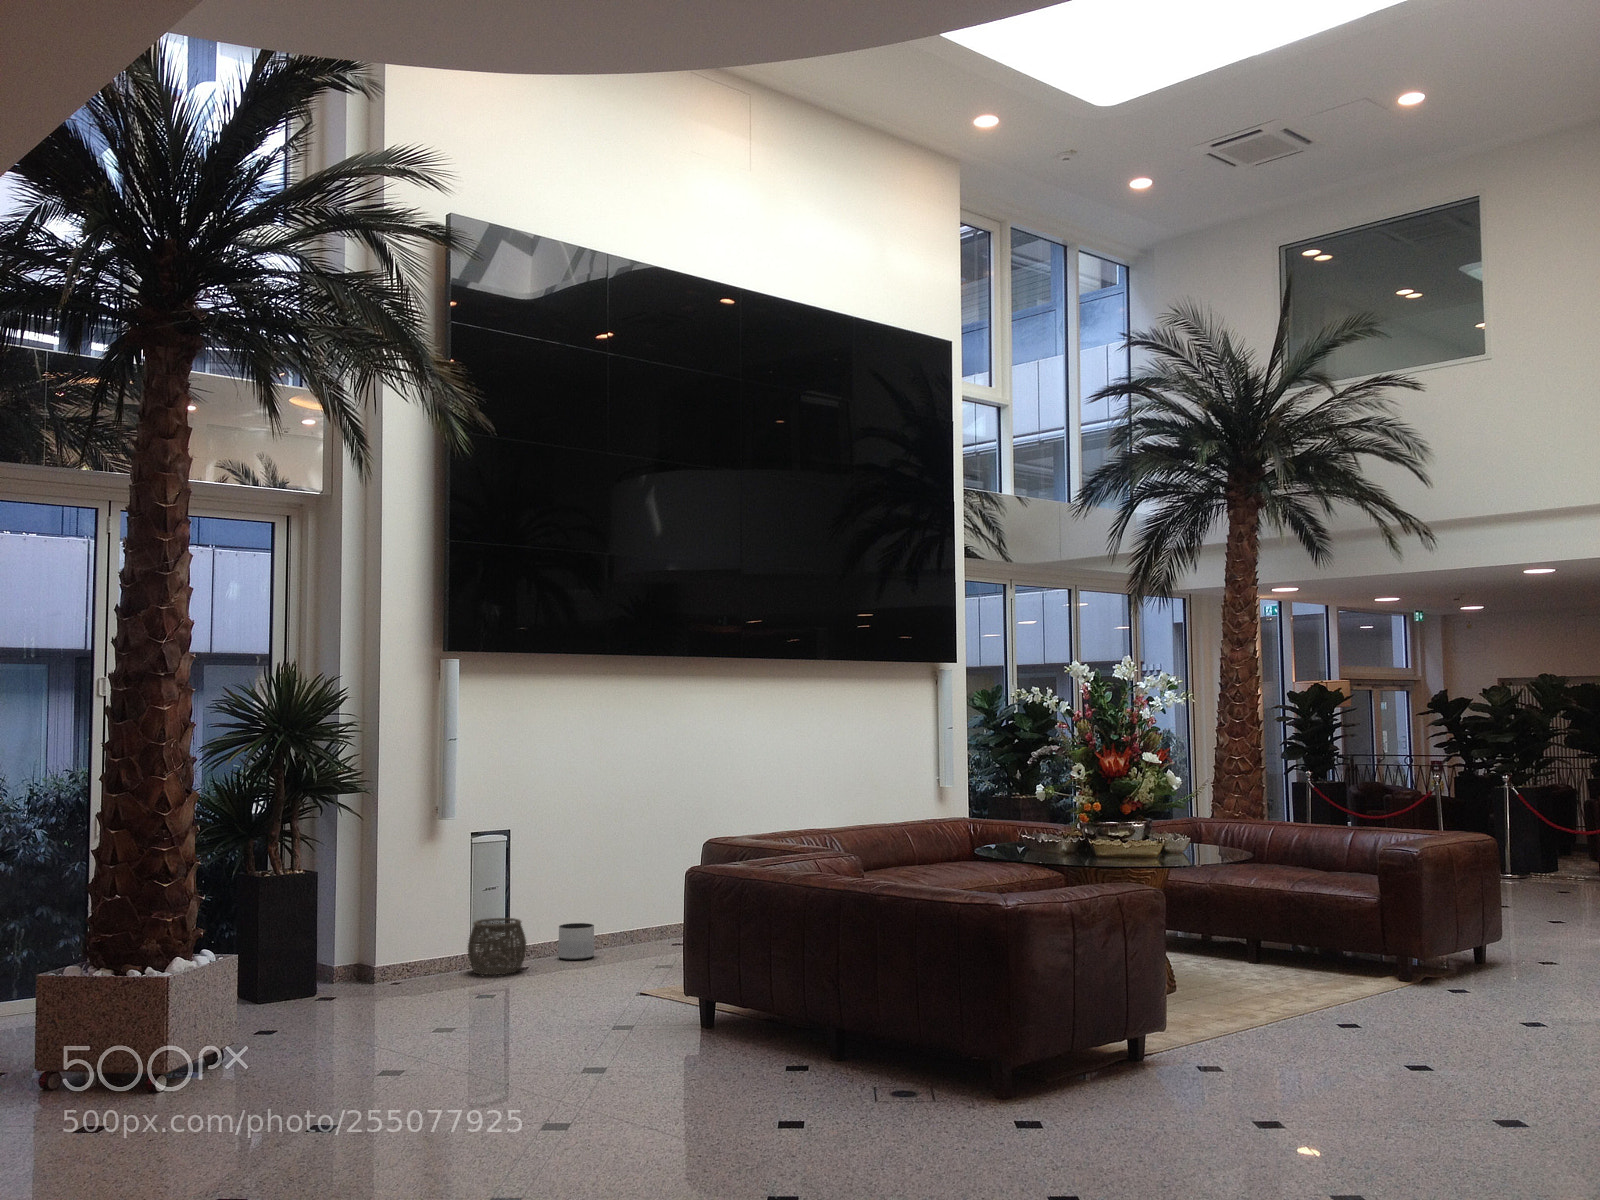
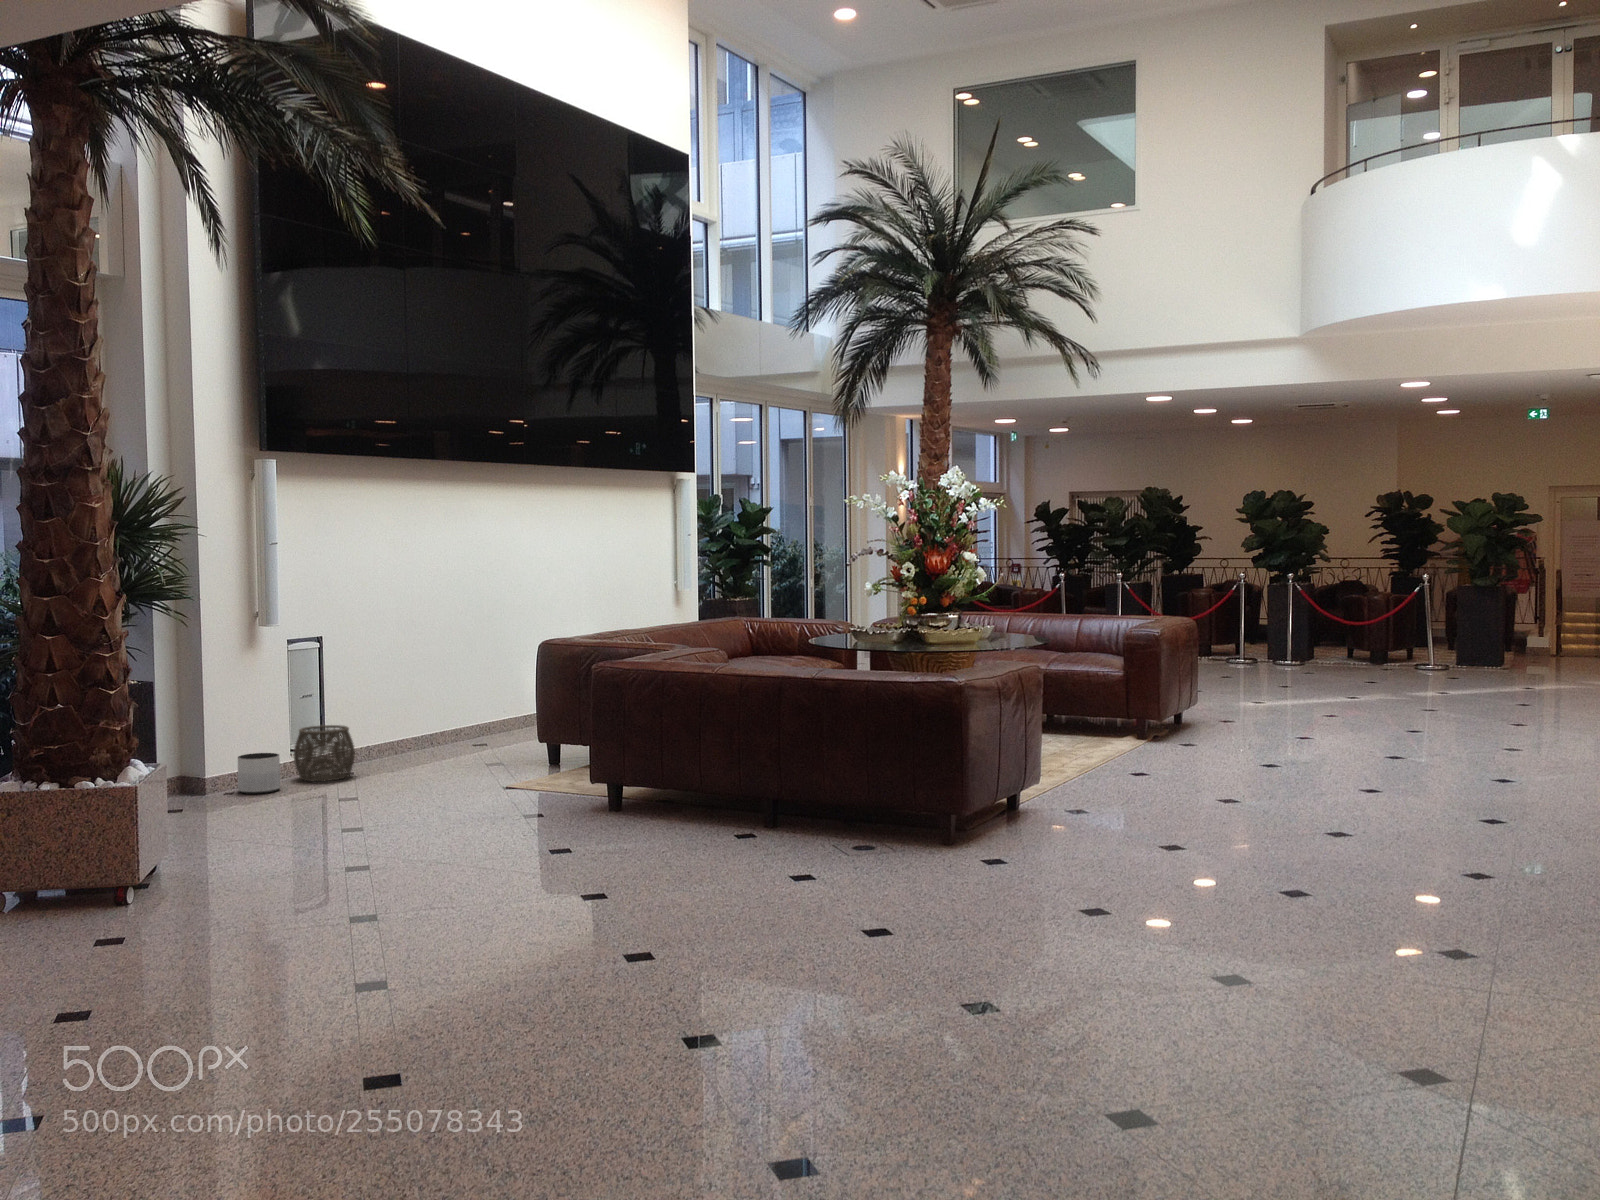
planter: present [558,923,594,960] -> present [238,753,280,794]

